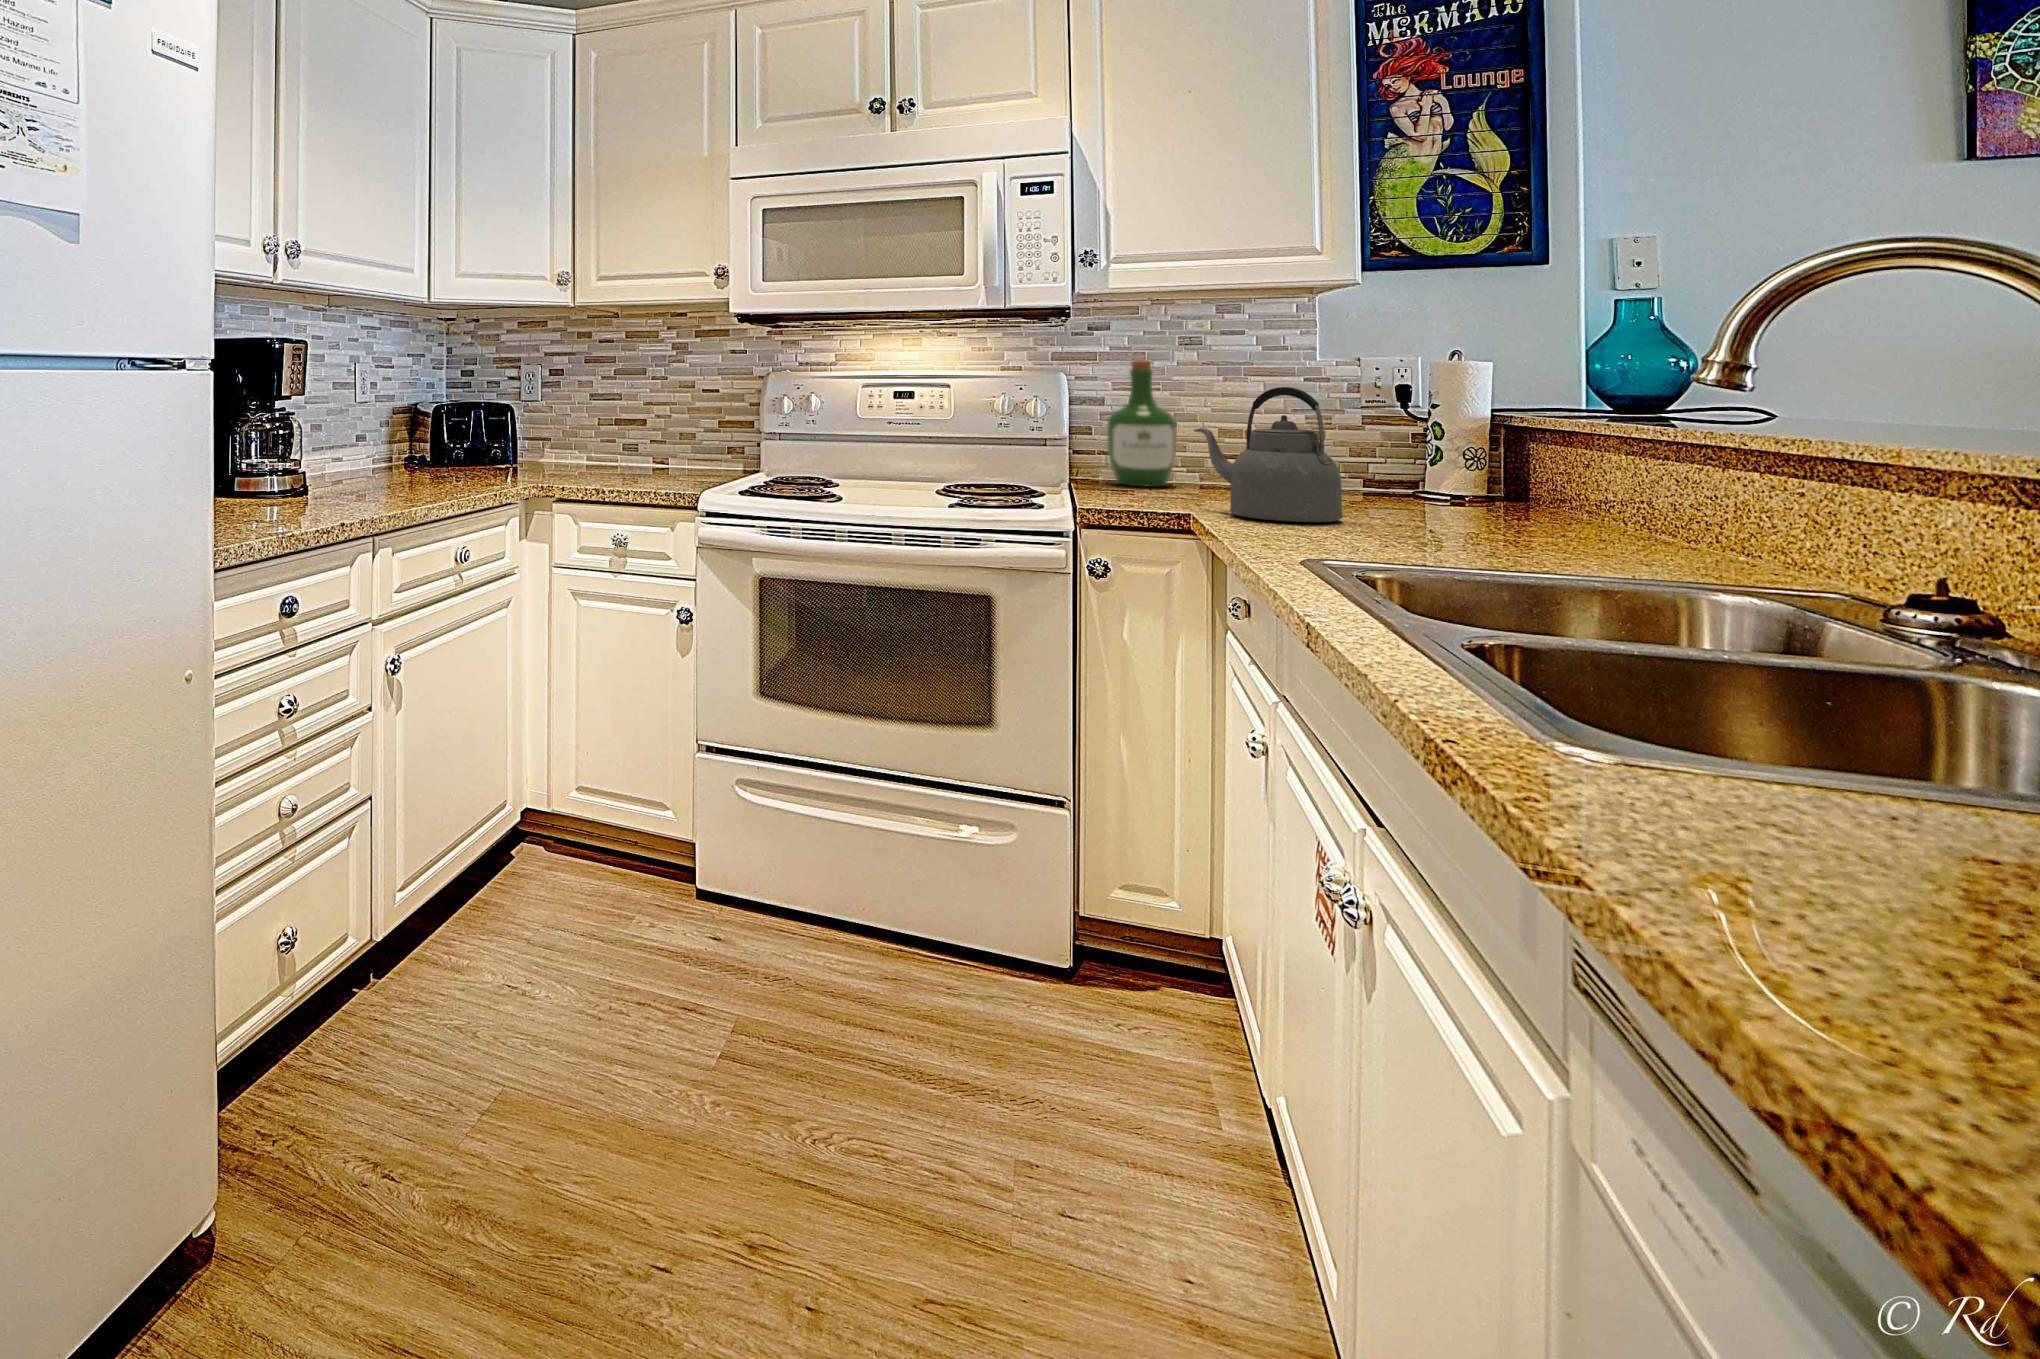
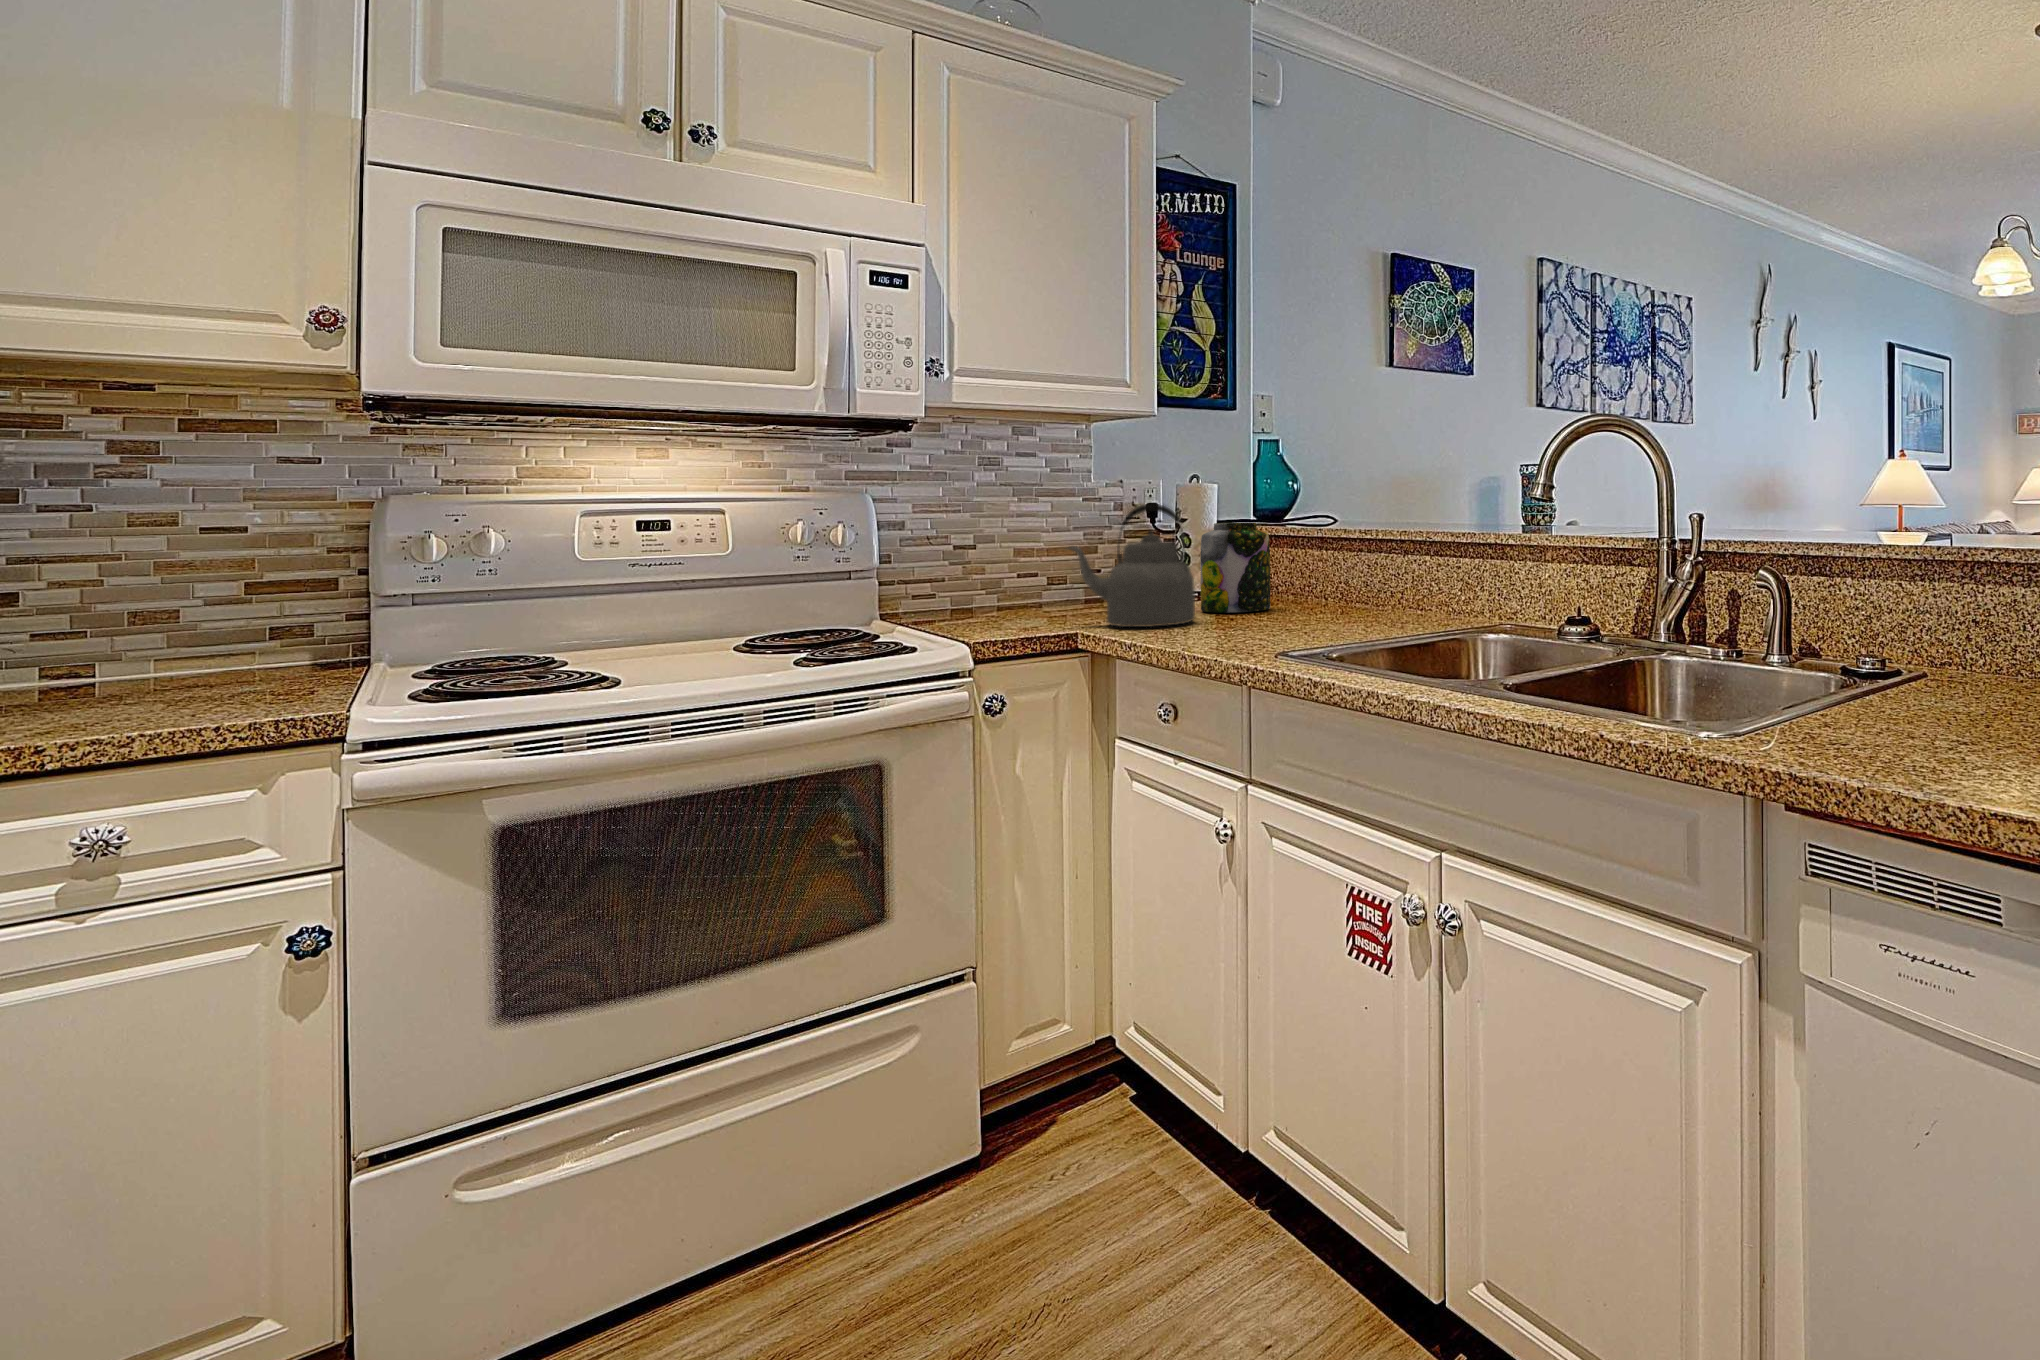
wine bottle: present [1107,359,1177,487] -> none [916,478,990,614]
jar: none [1387,412,1492,523] -> present [1201,523,1270,613]

